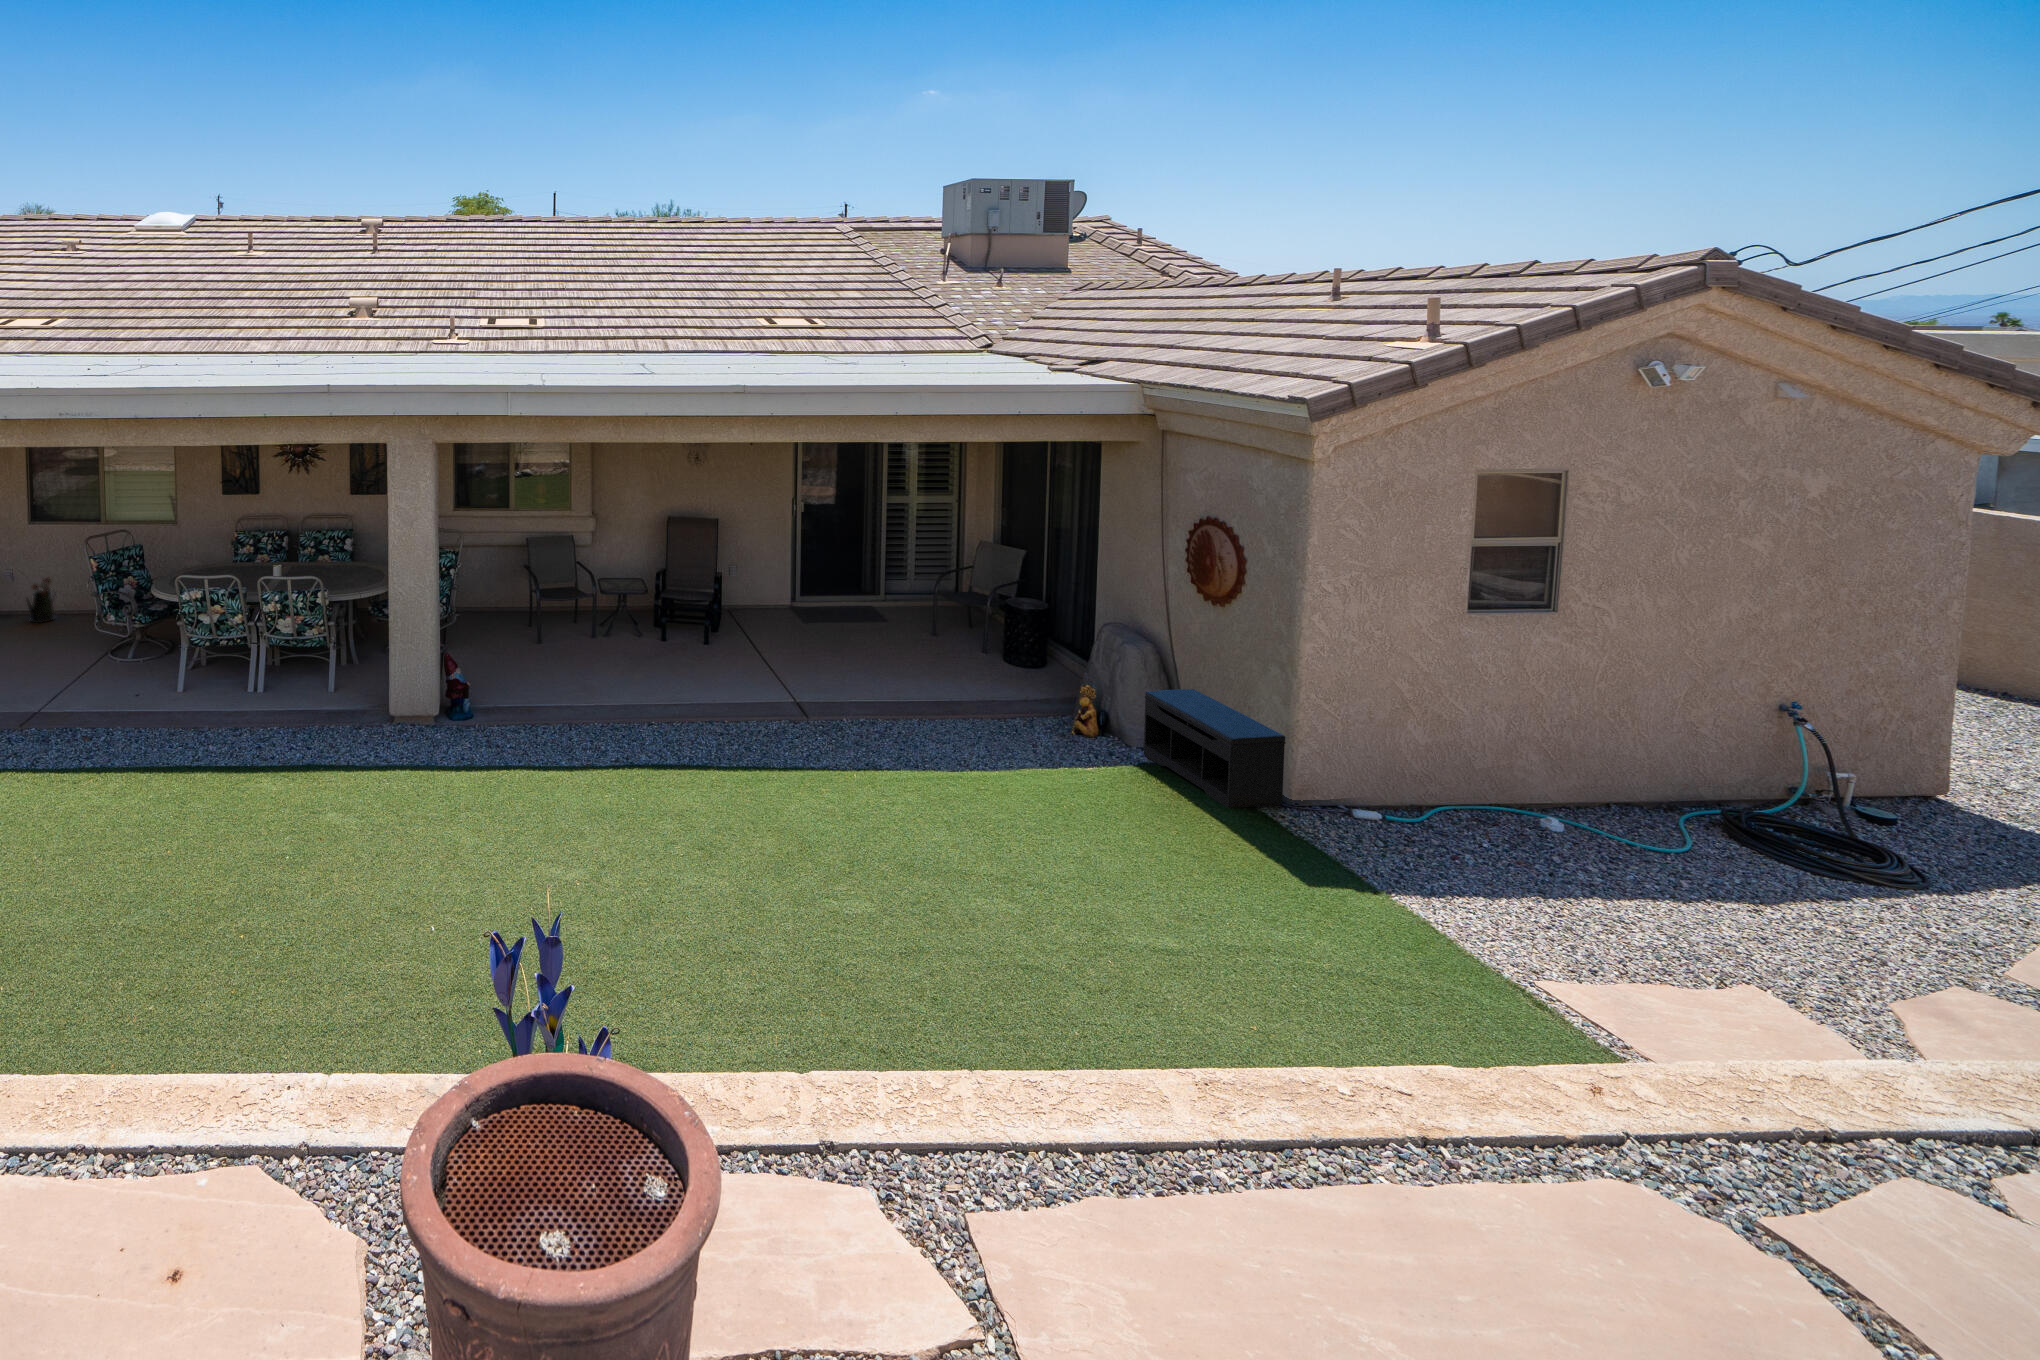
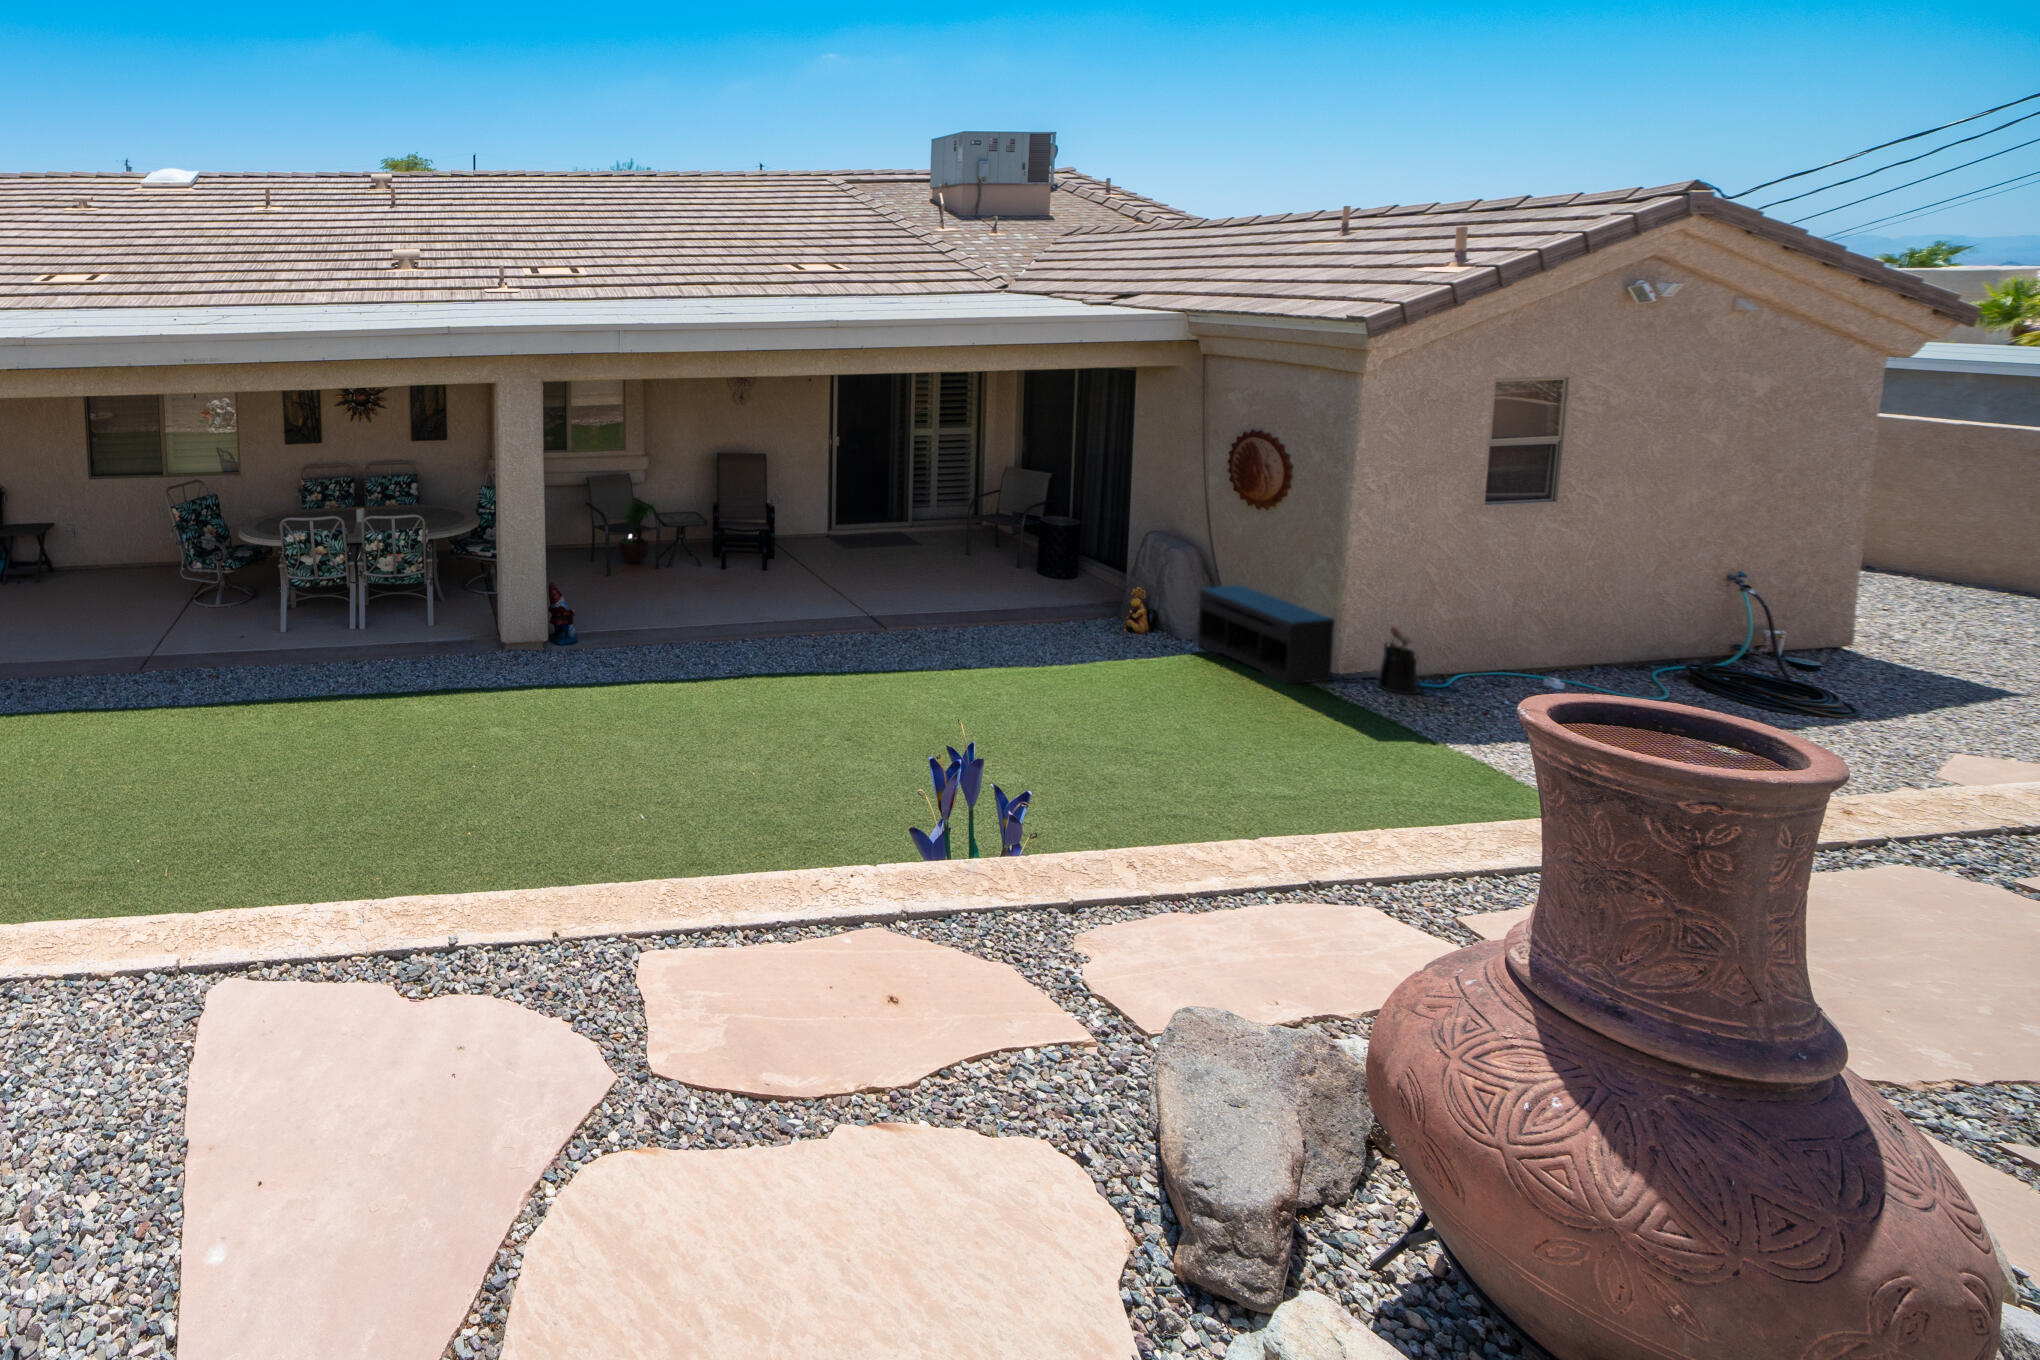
potted tree: none [556,558,598,629] -> present [619,498,655,562]
watering can: present [27,577,56,623] -> present [1377,627,1419,694]

